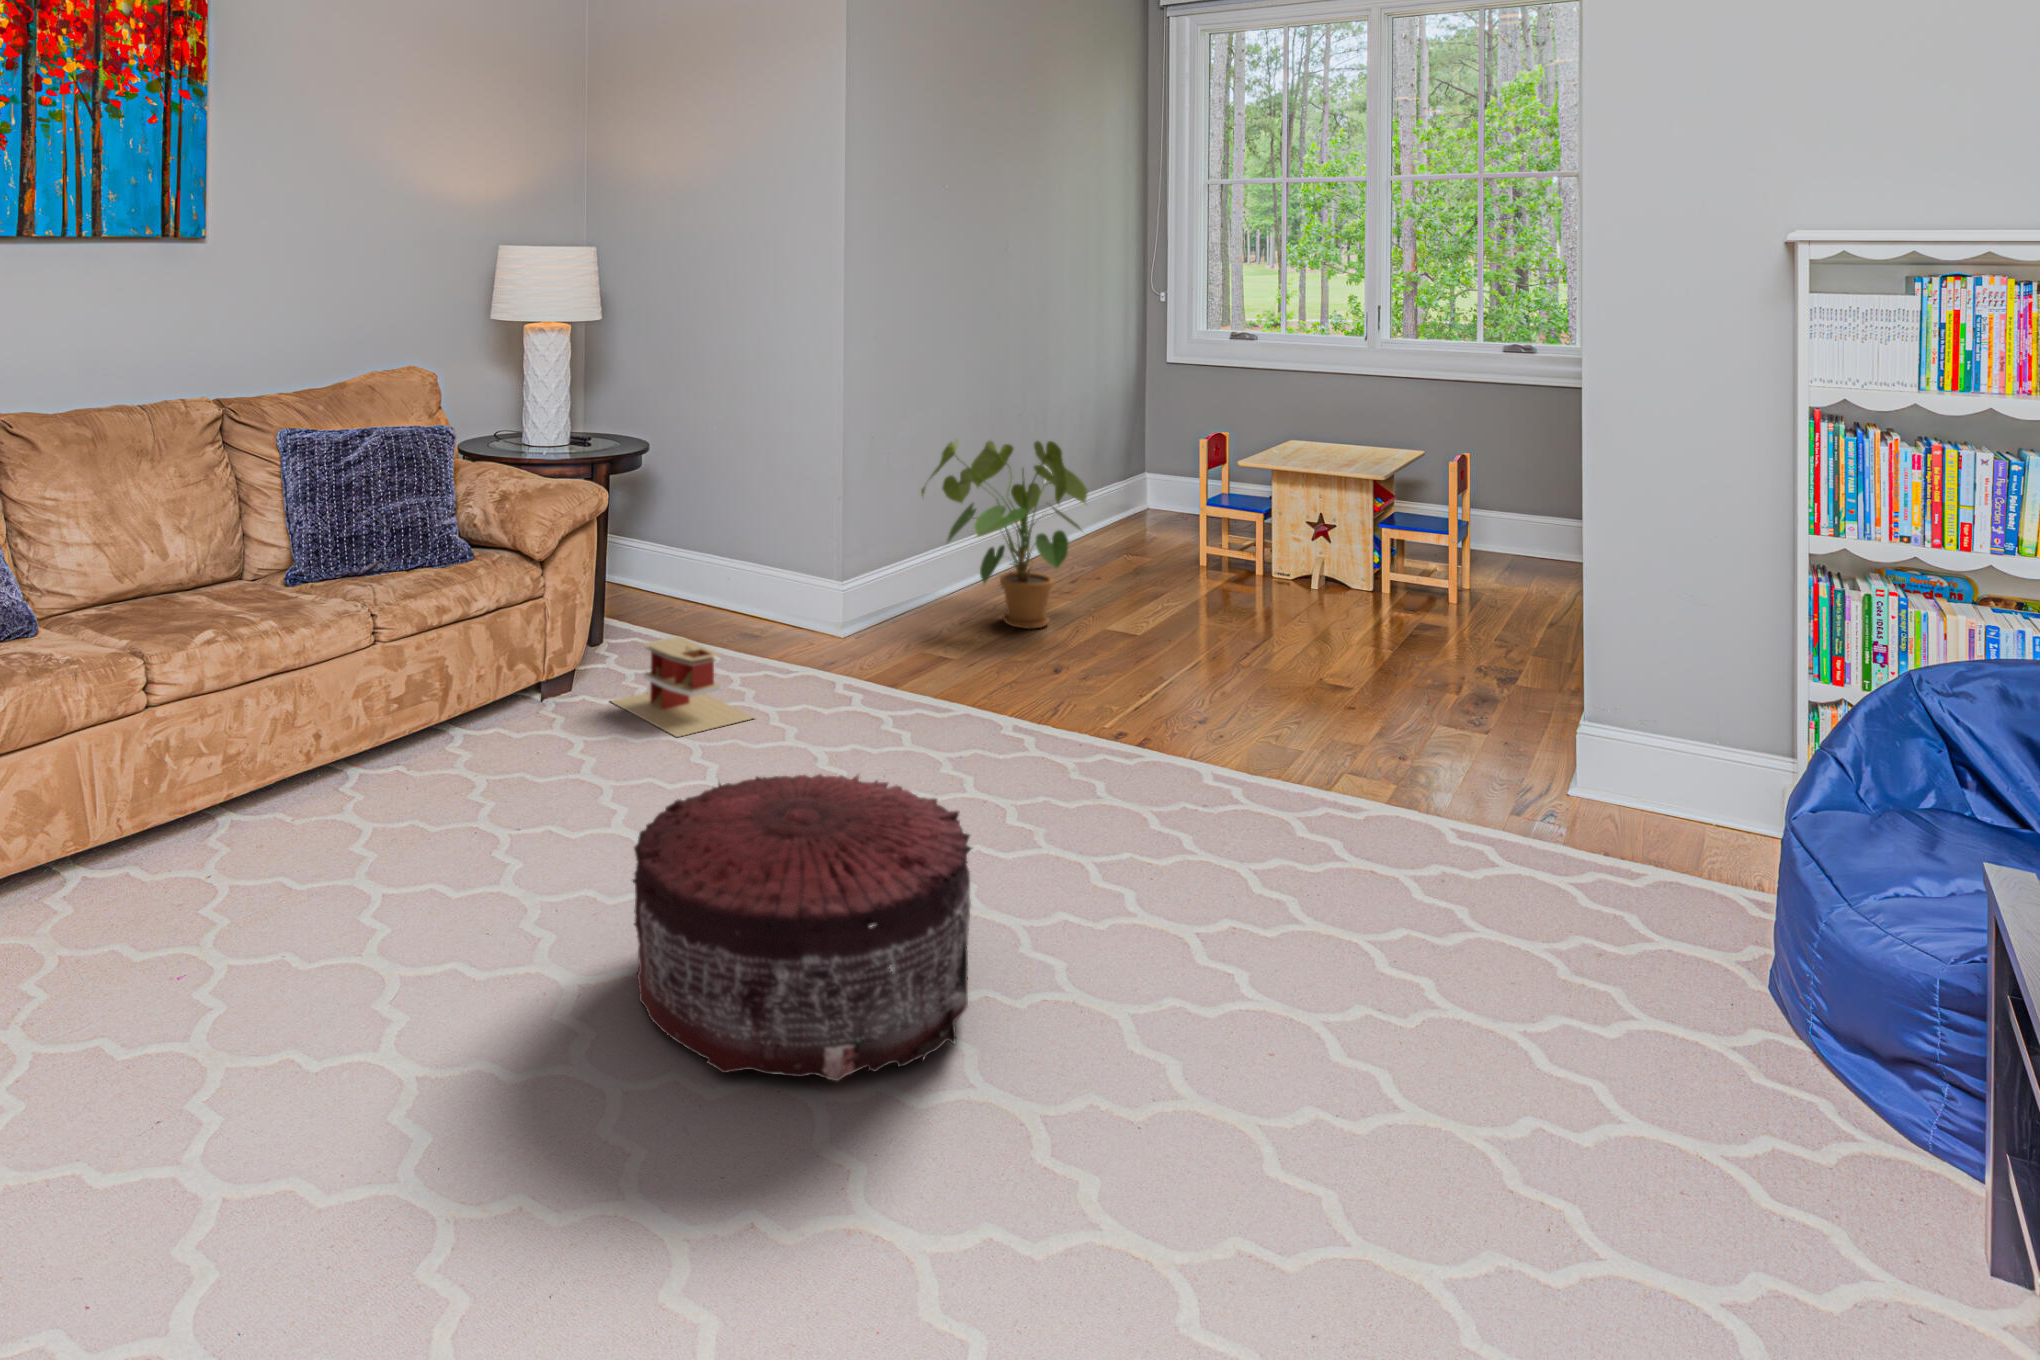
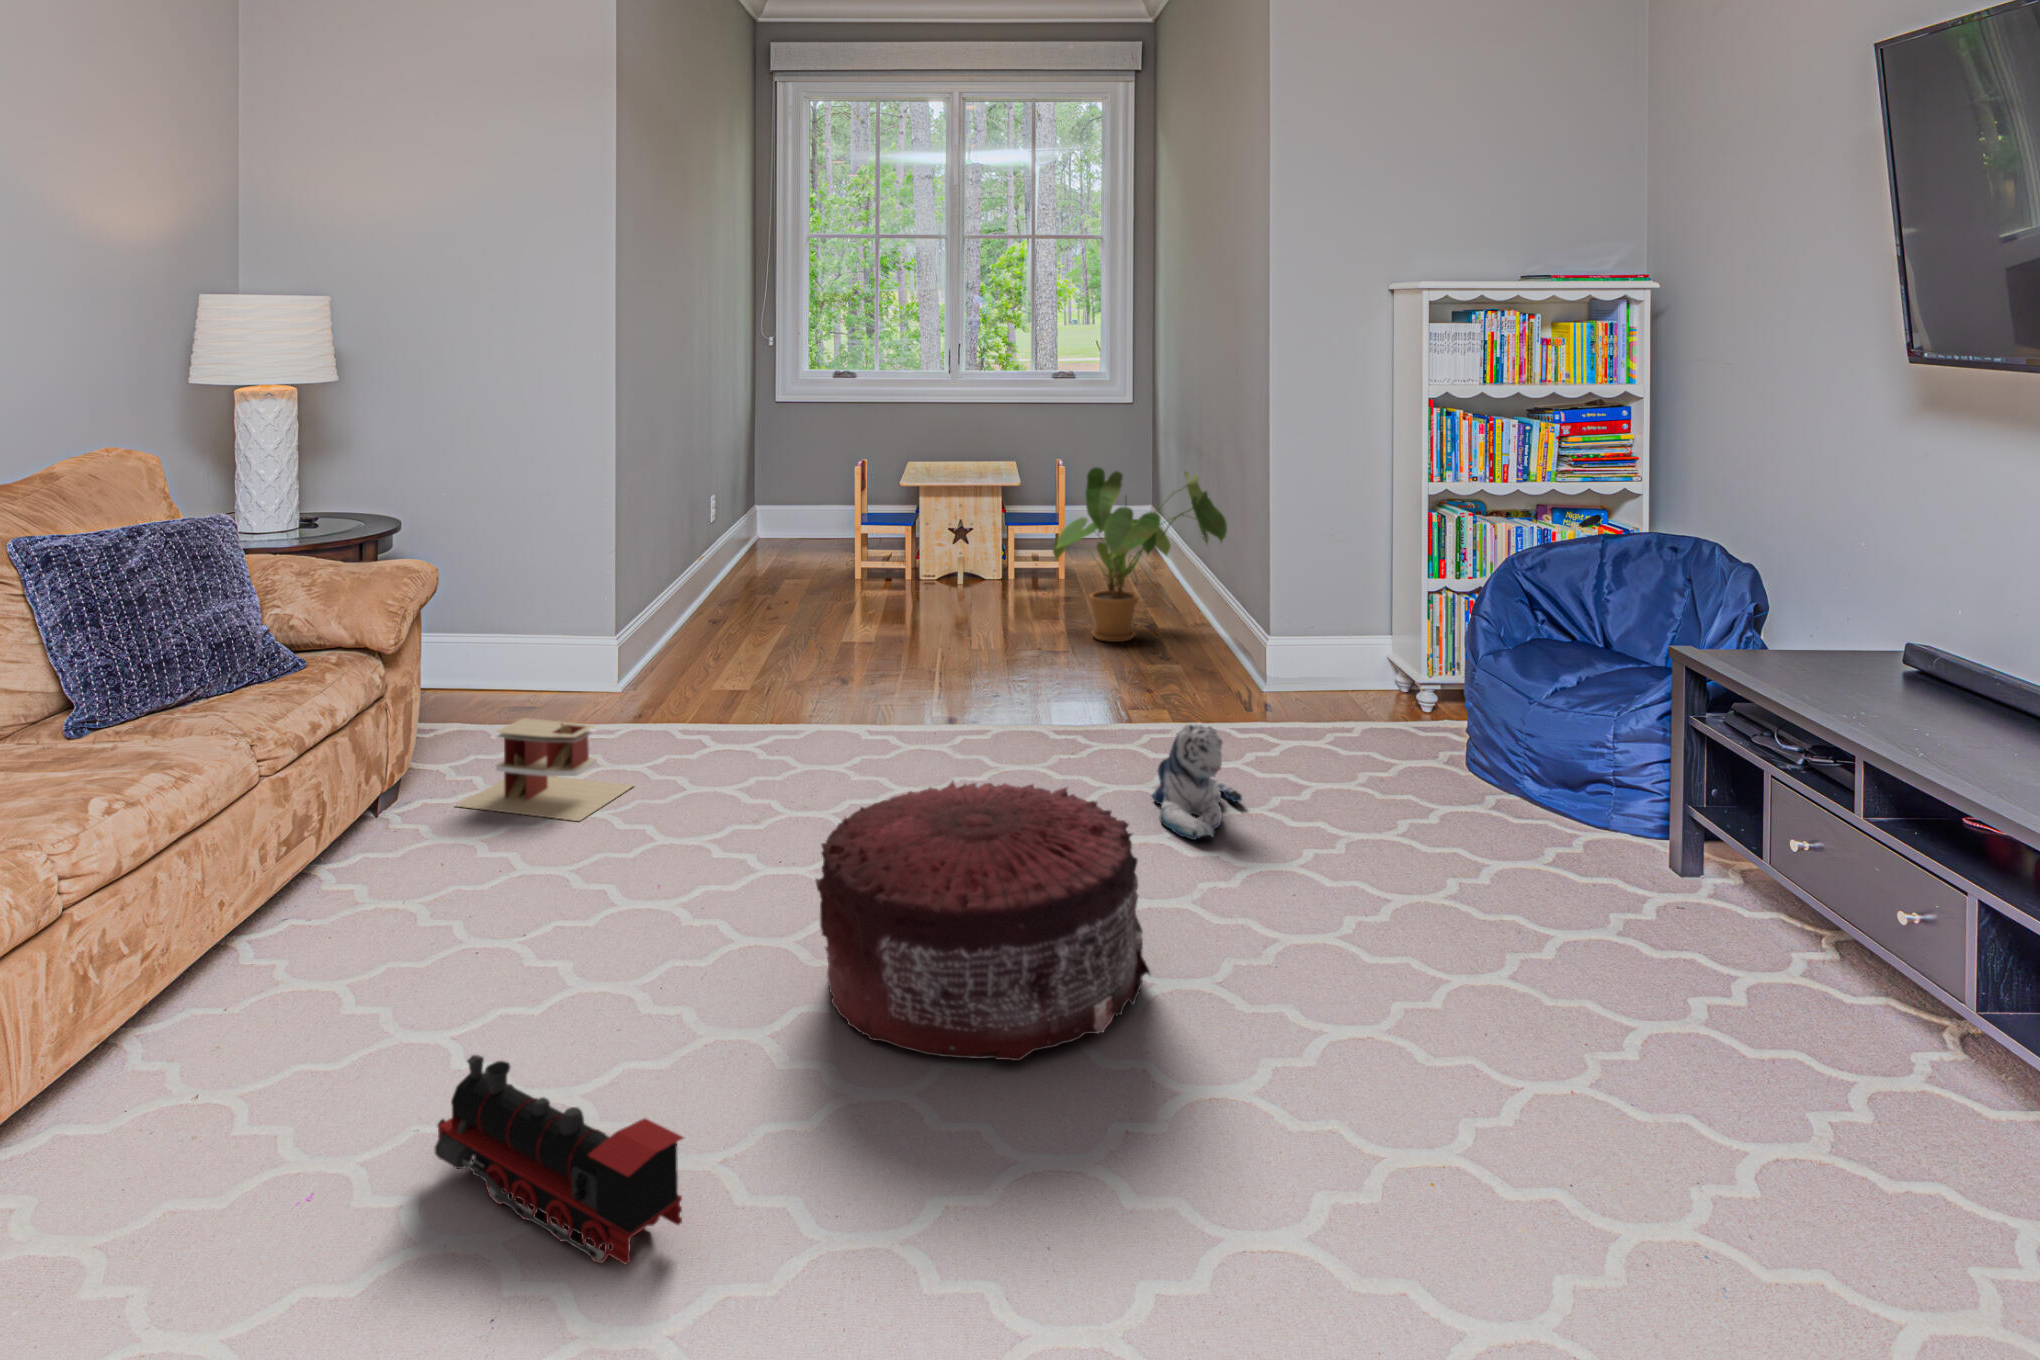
house plant: present [921,439,1088,629] -> present [1053,467,1227,642]
plush toy: none [1205,785,1339,929] -> present [1152,725,1242,840]
toy train: none [236,888,316,1097] -> present [435,1055,684,1264]

